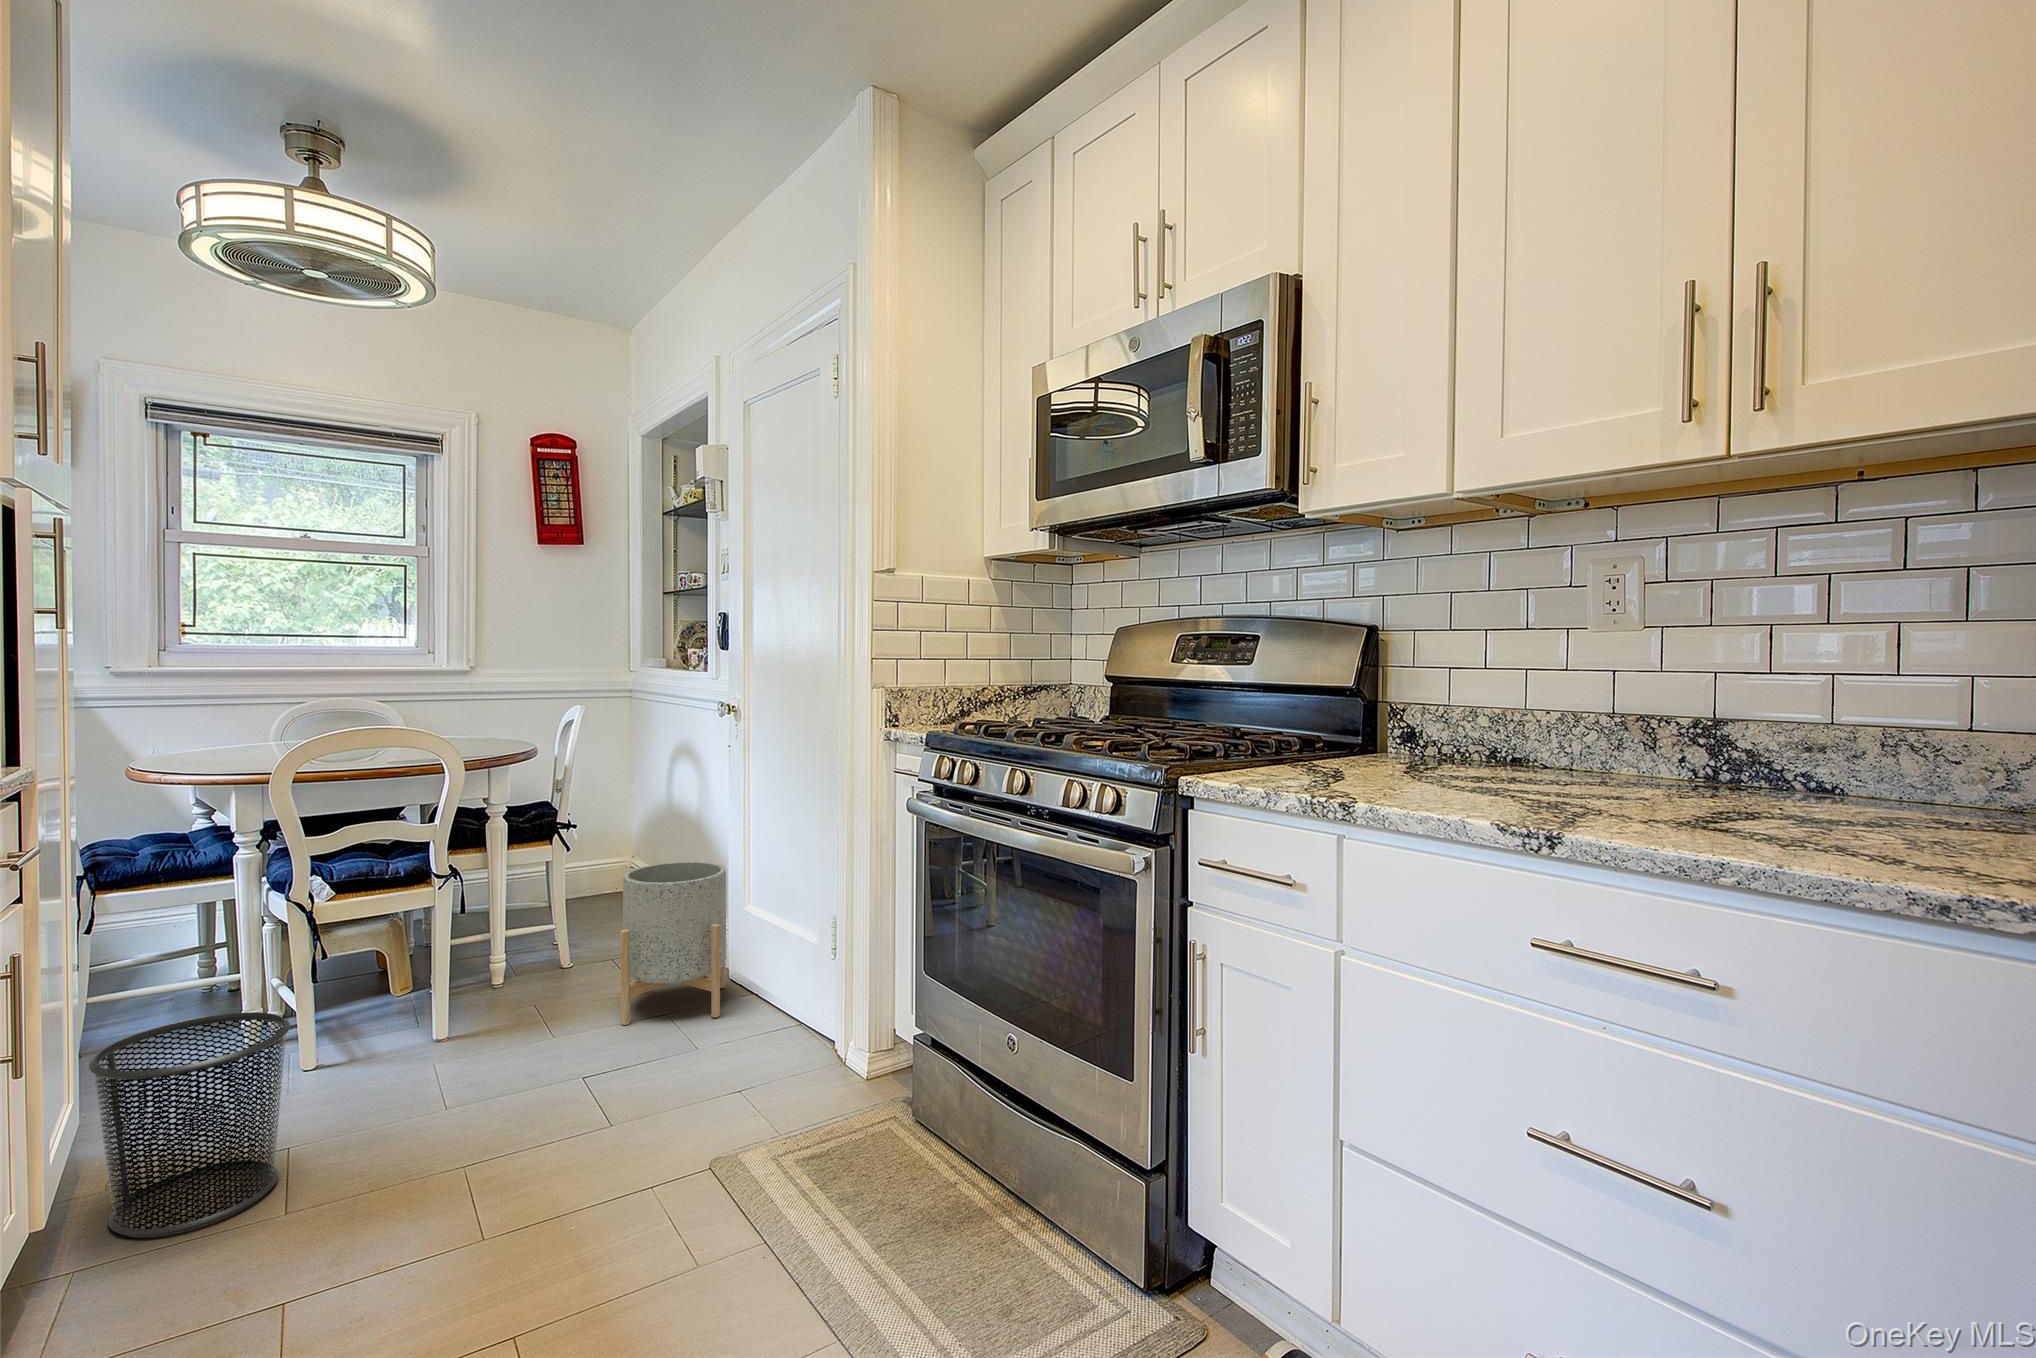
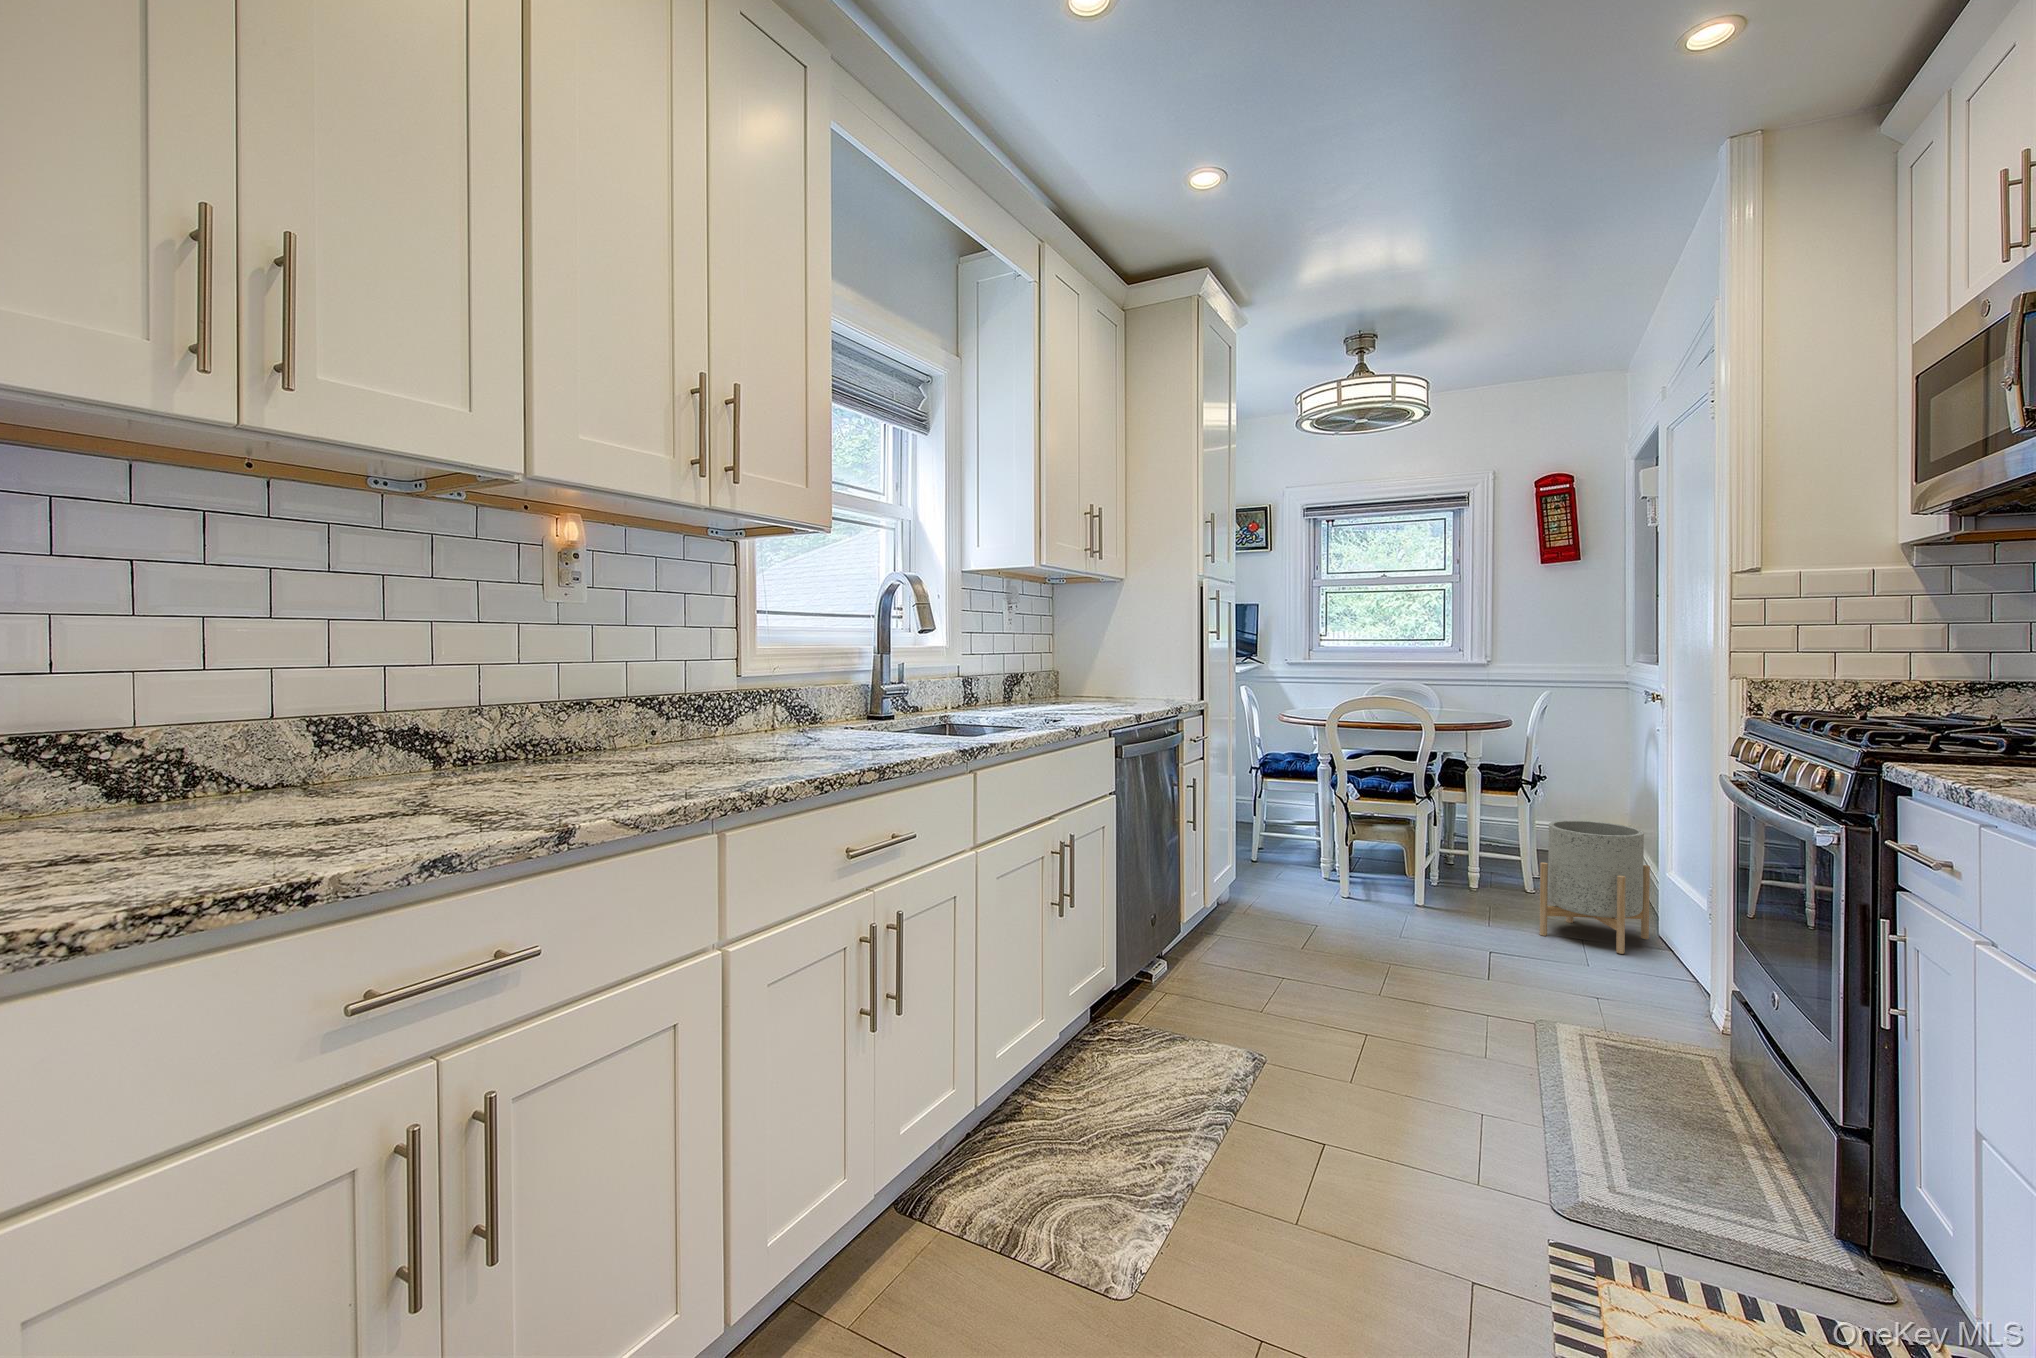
waste bin: present [89,1012,290,1237] -> none [1232,840,1313,940]

